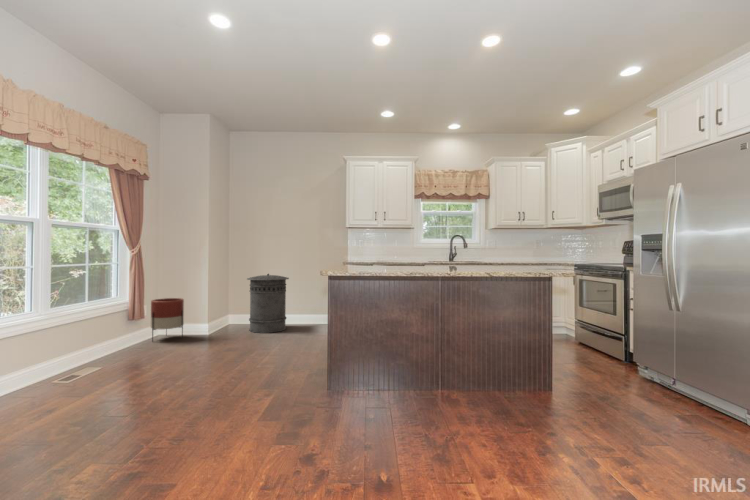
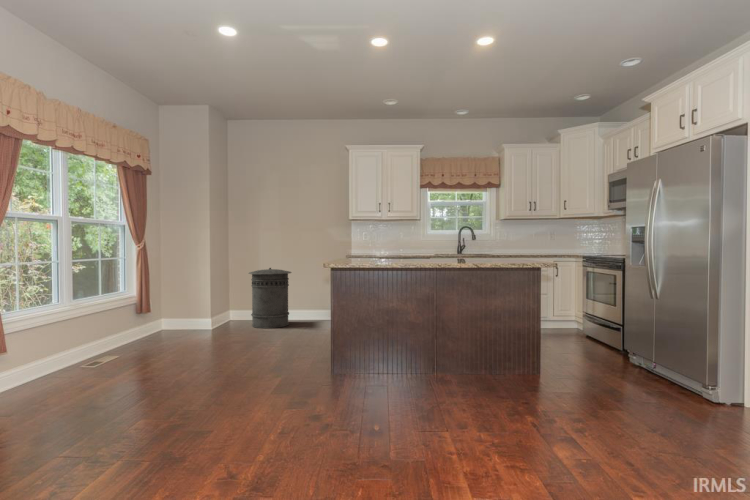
planter: present [151,298,184,341] -> none [155,293,187,336]

